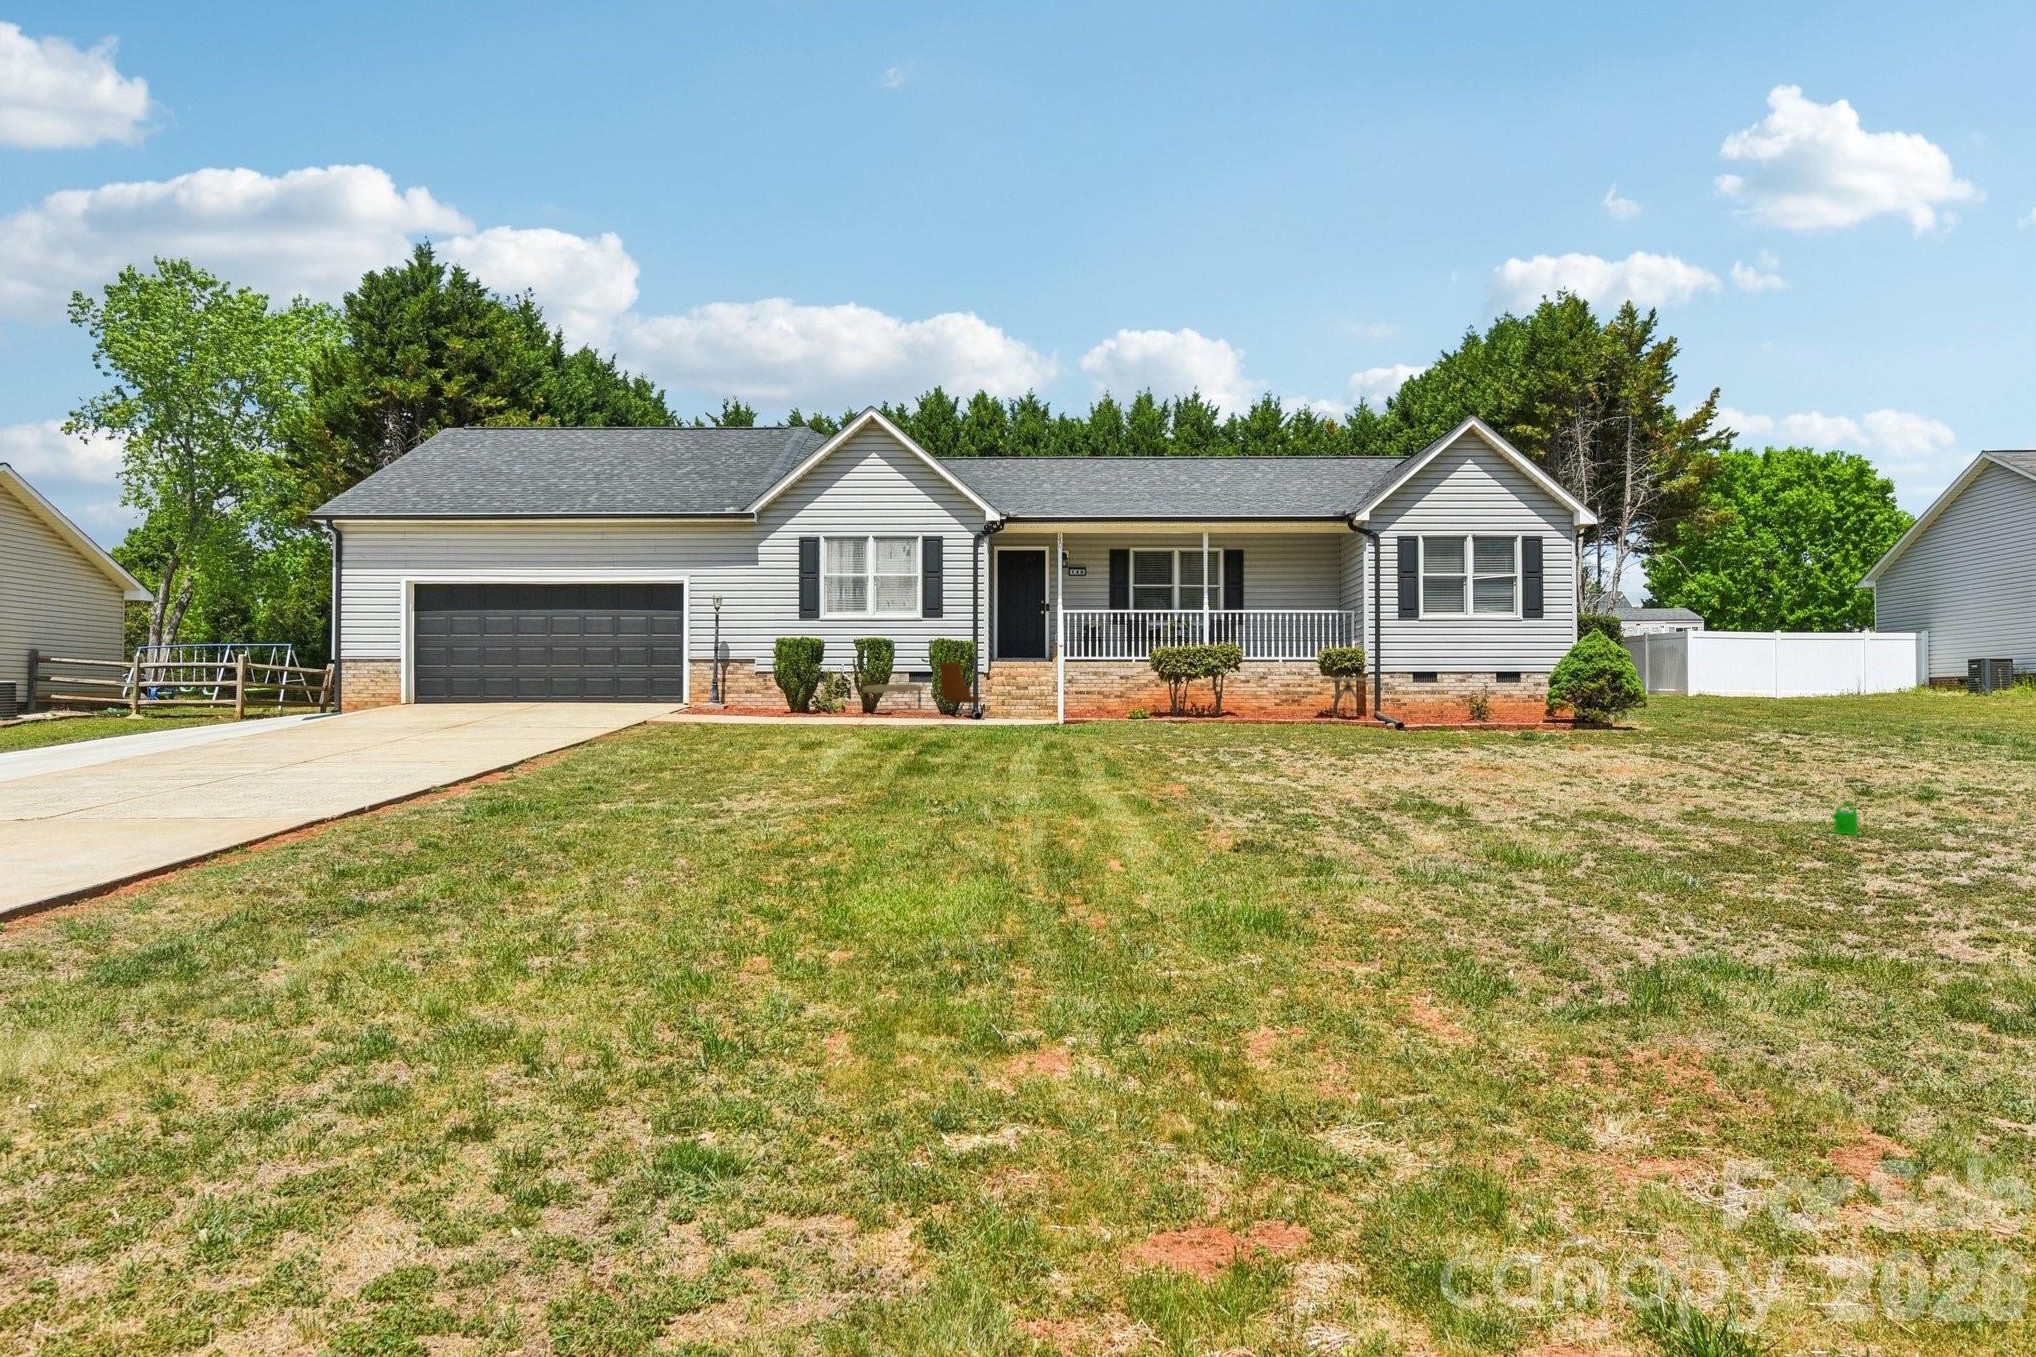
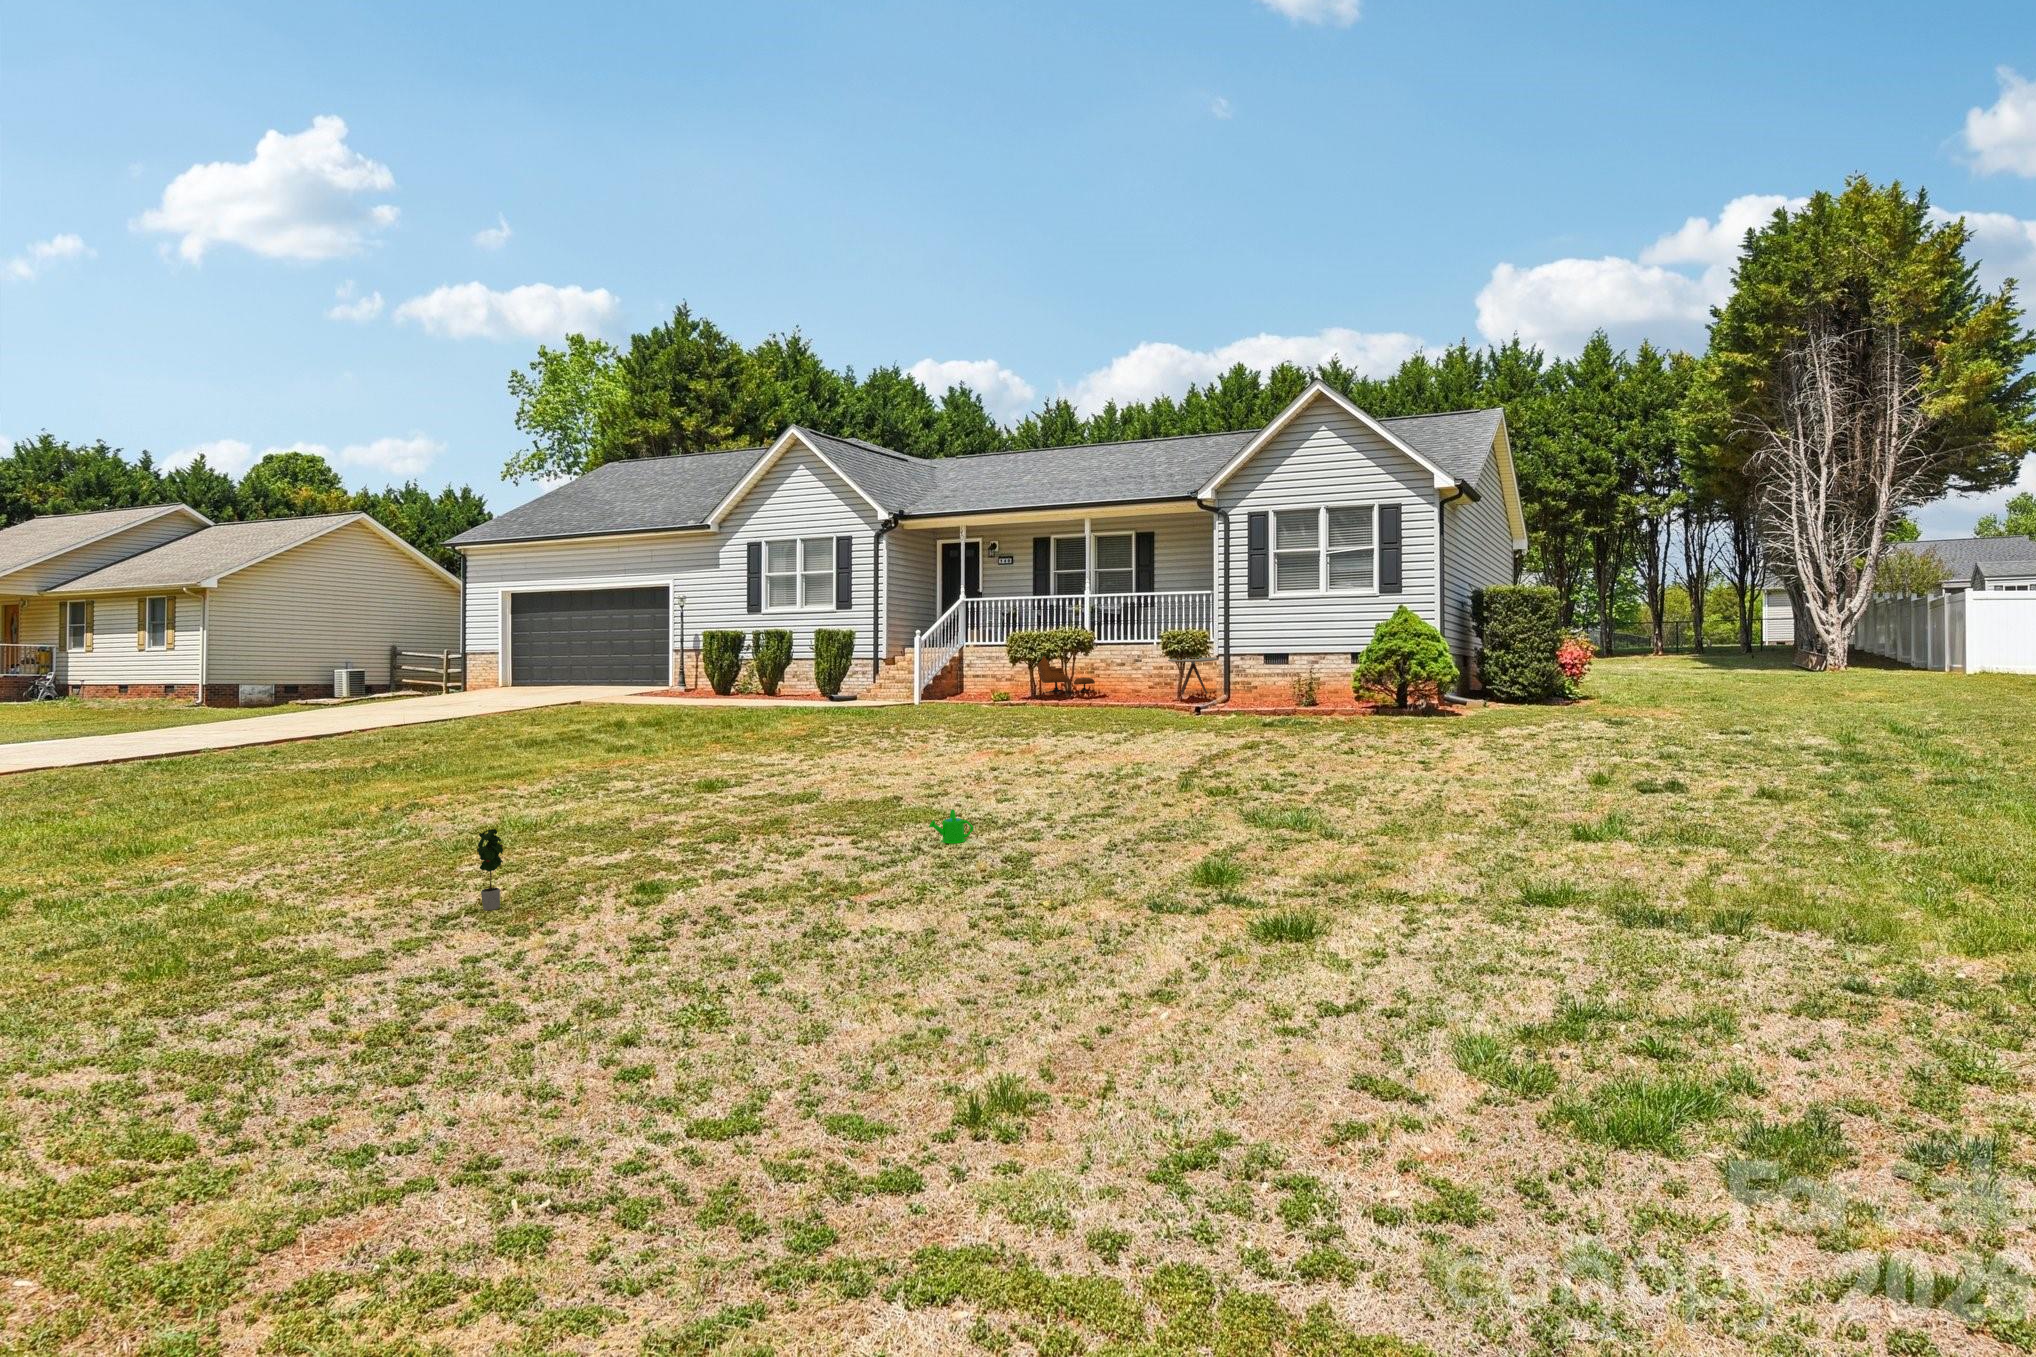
lounge chair: present [940,662,981,712] -> present [1037,656,1095,695]
bench: present [862,683,922,711] -> none [781,667,832,692]
potted plant: none [1734,821,1820,903] -> present [477,829,503,910]

